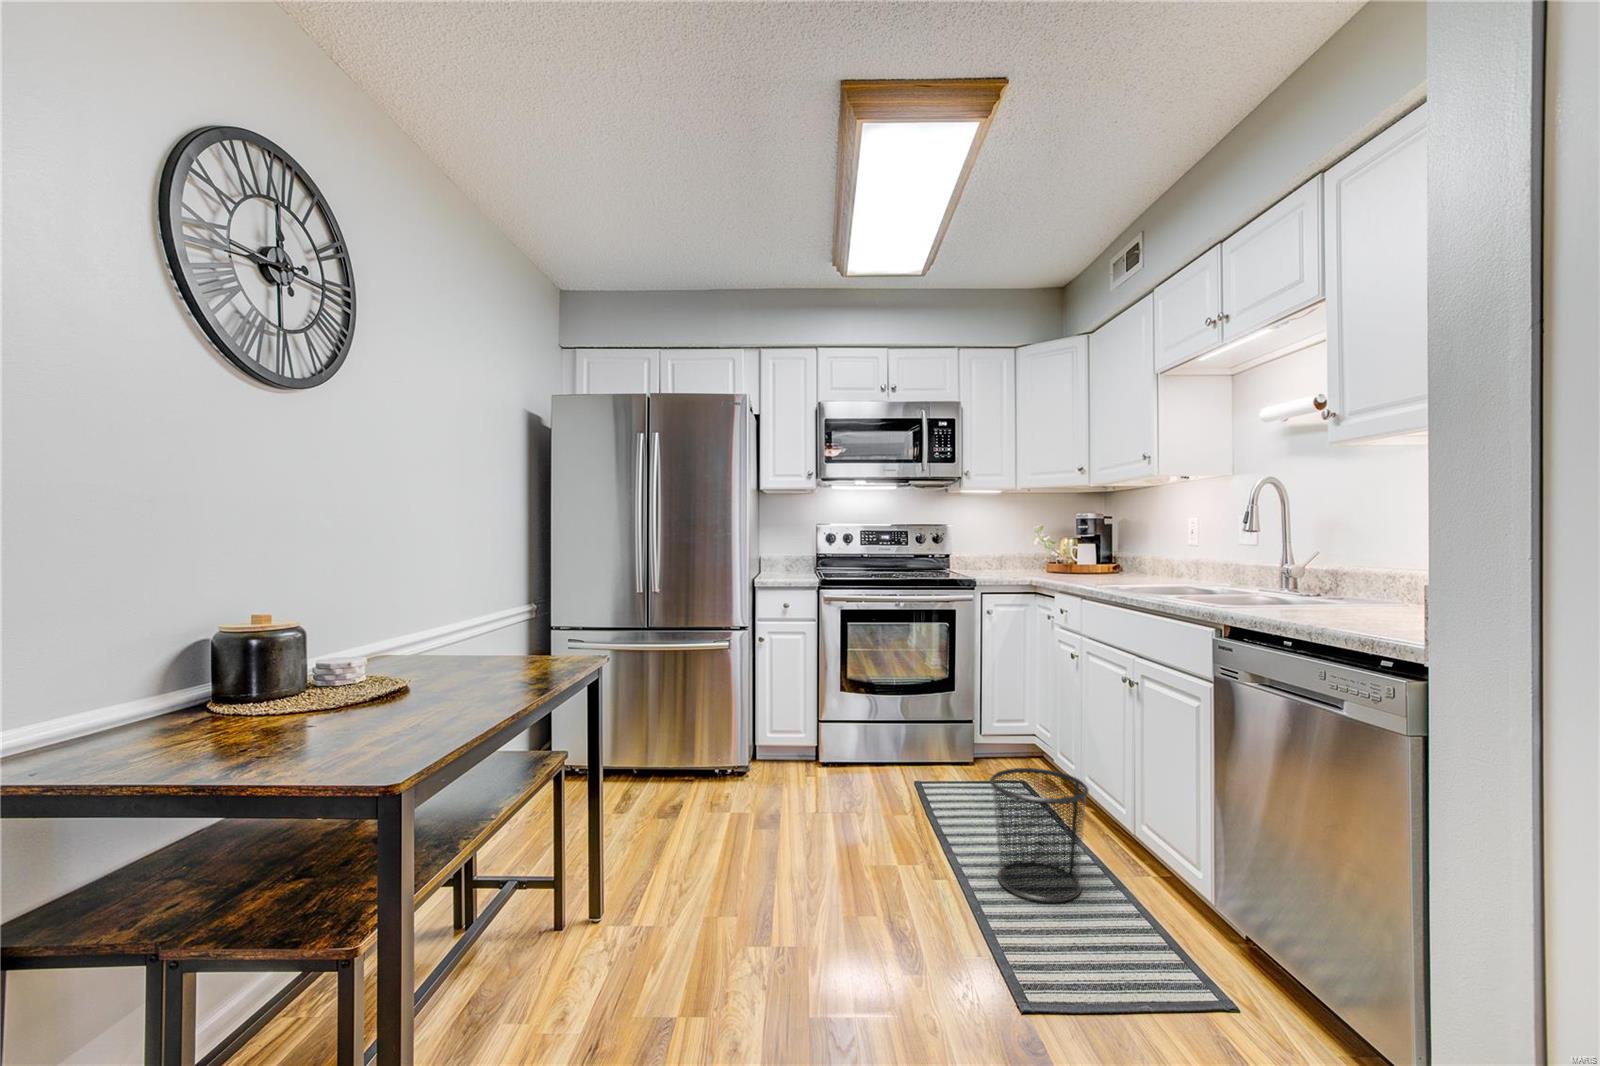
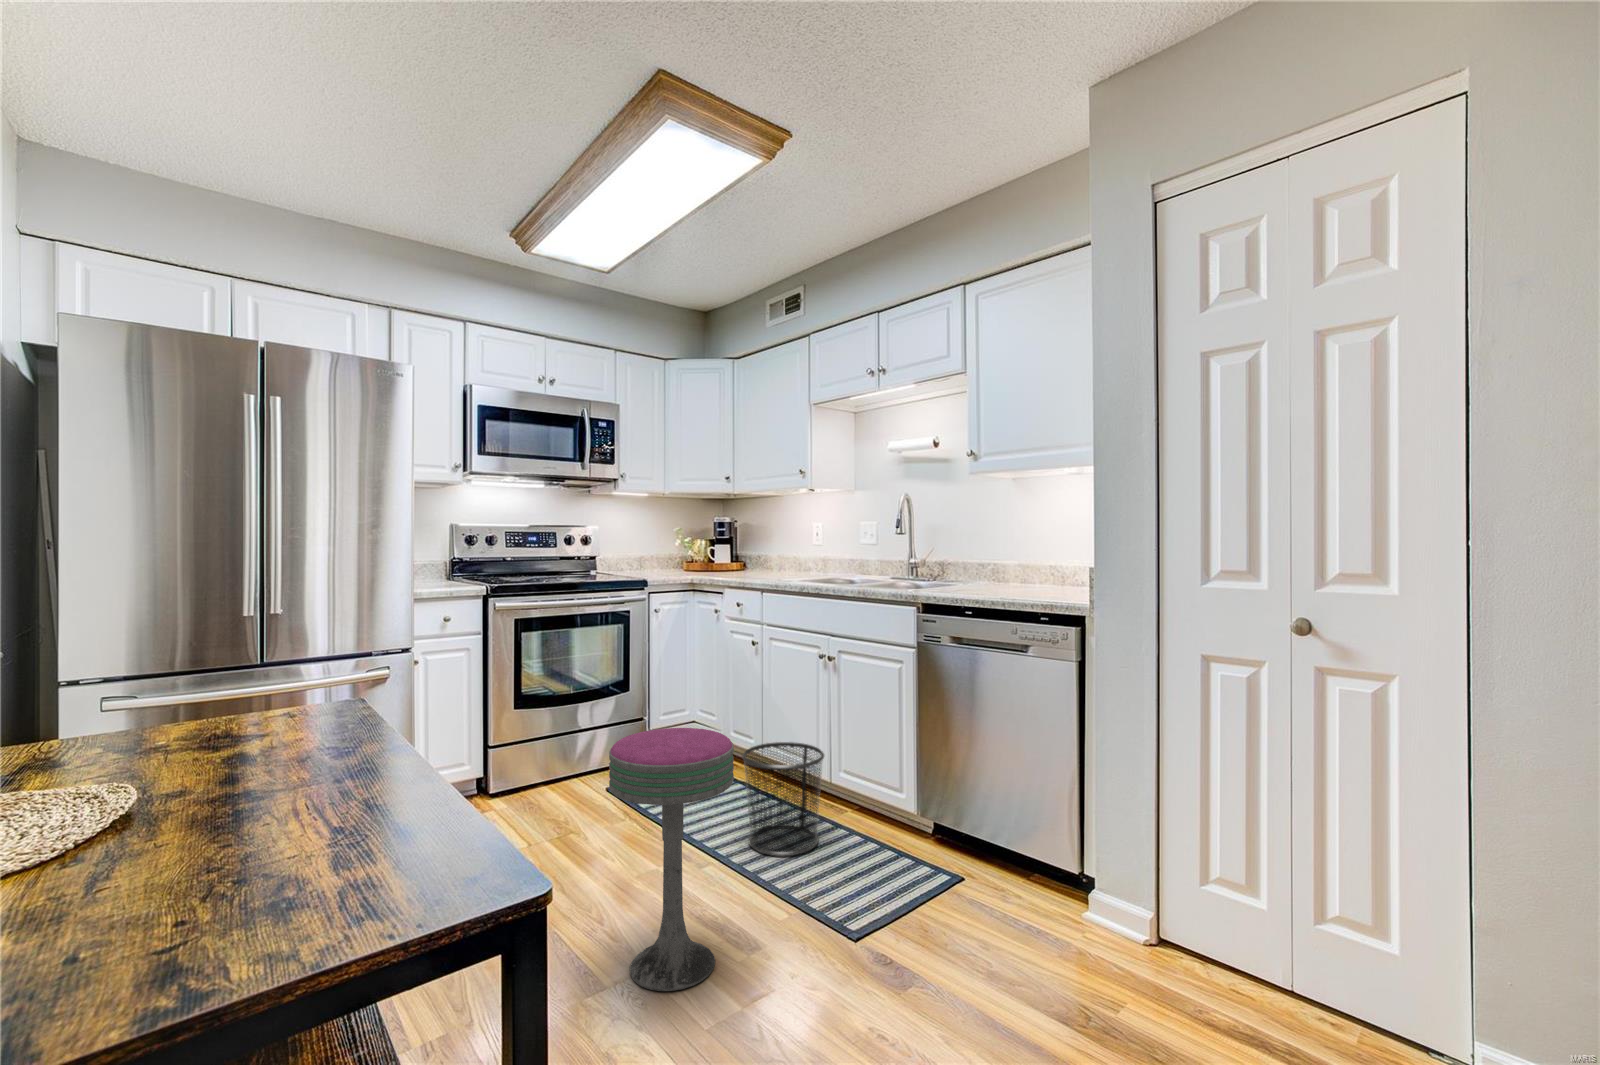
bar stool: none [765,726,886,985] -> present [609,728,734,991]

